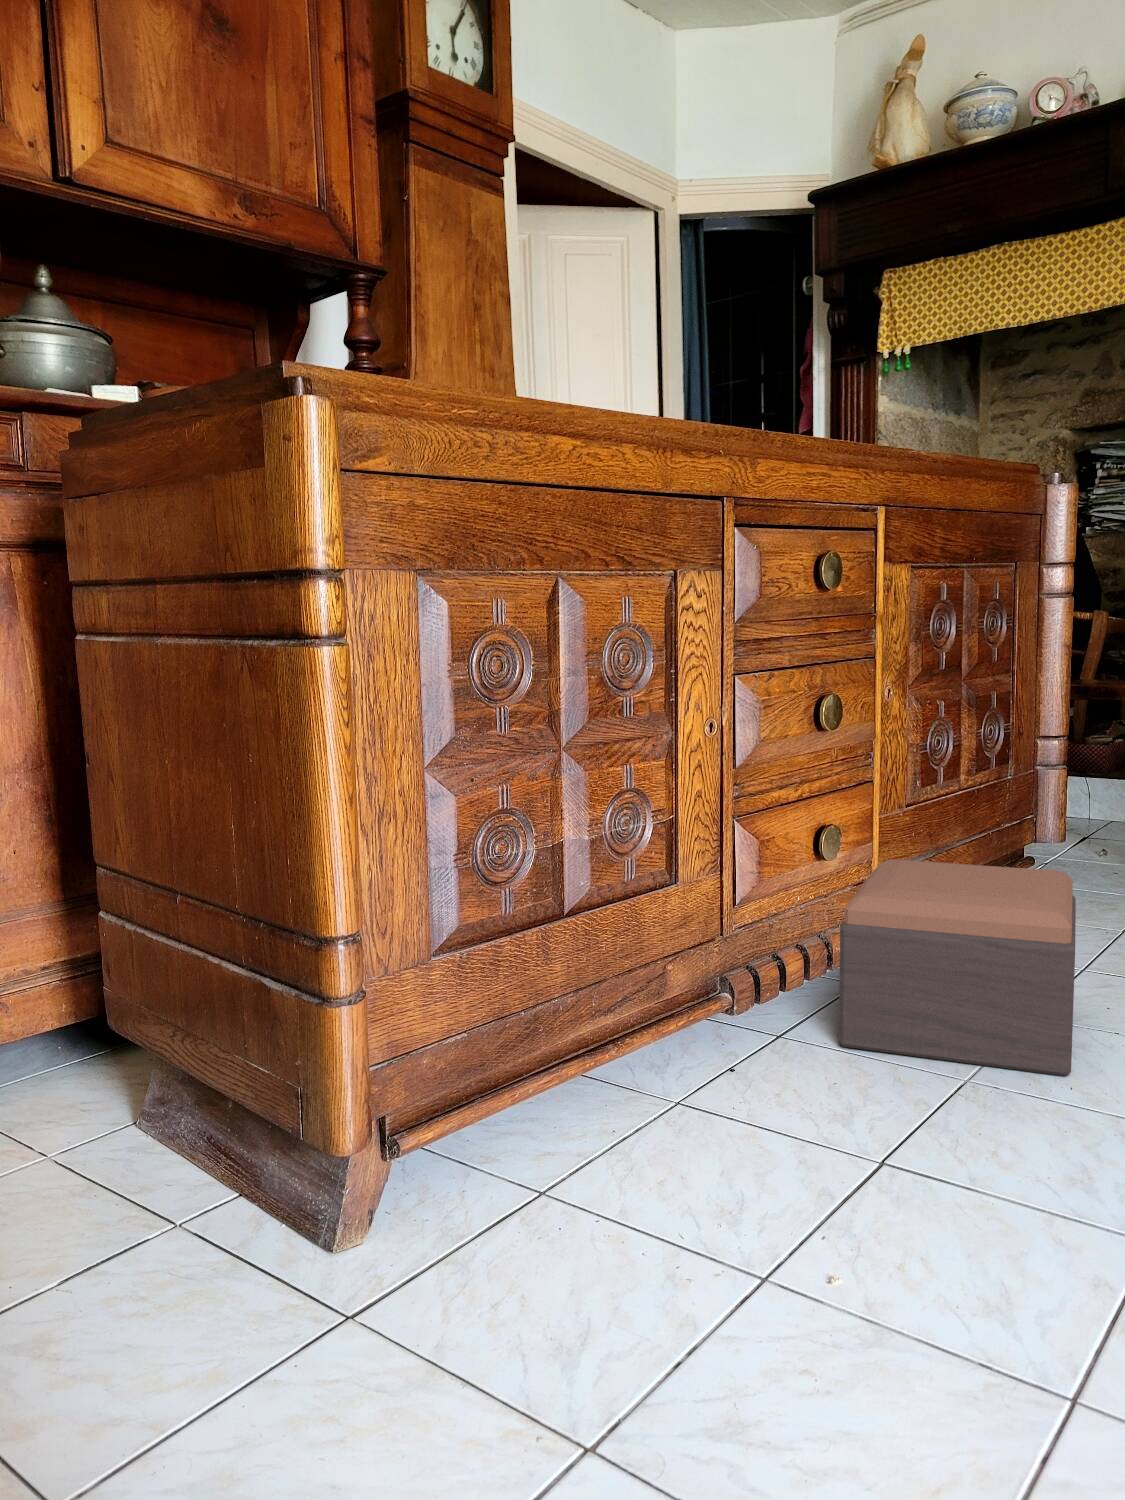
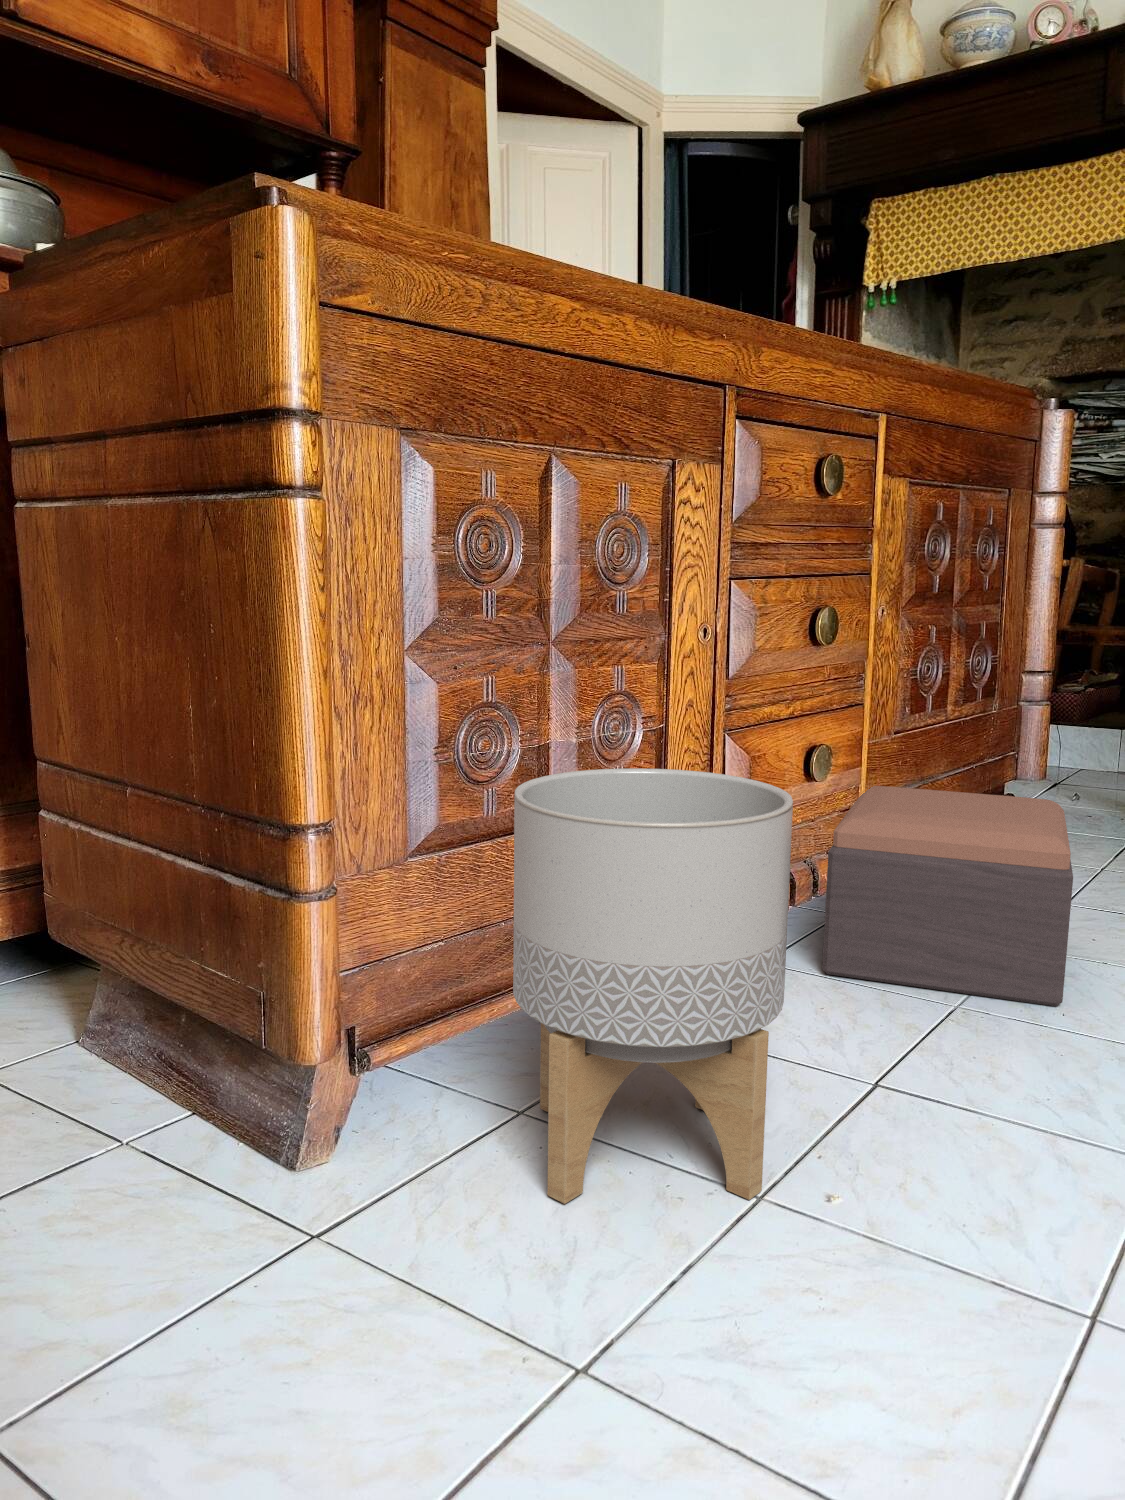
planter: none [528,865,784,1280] -> present [513,768,793,1204]

